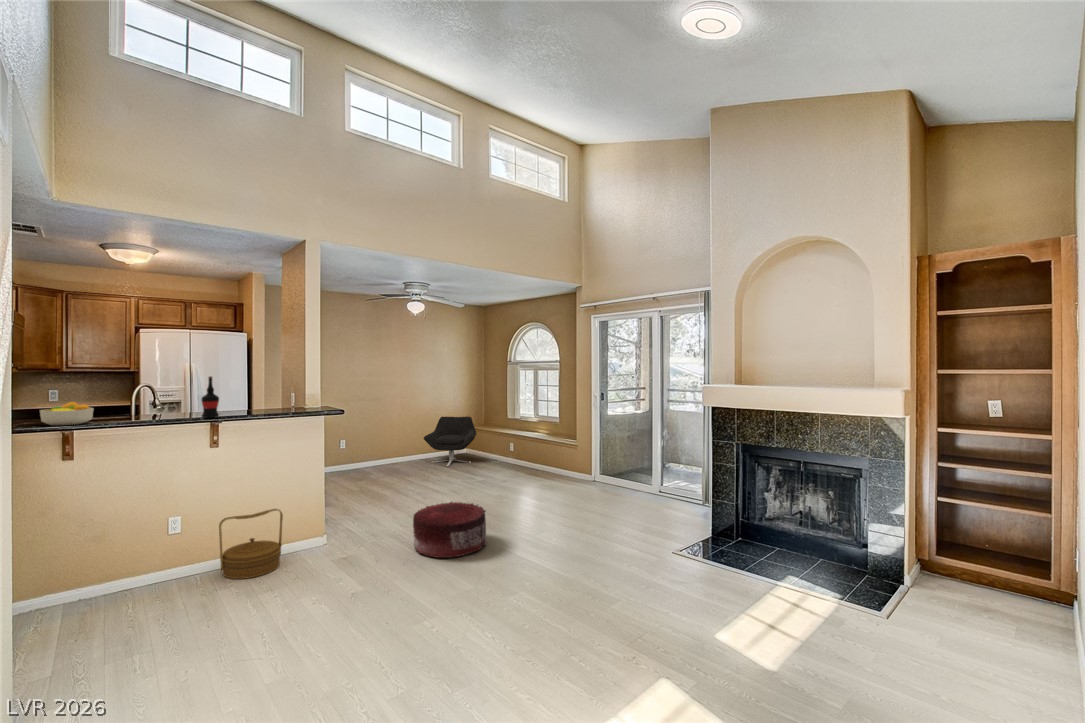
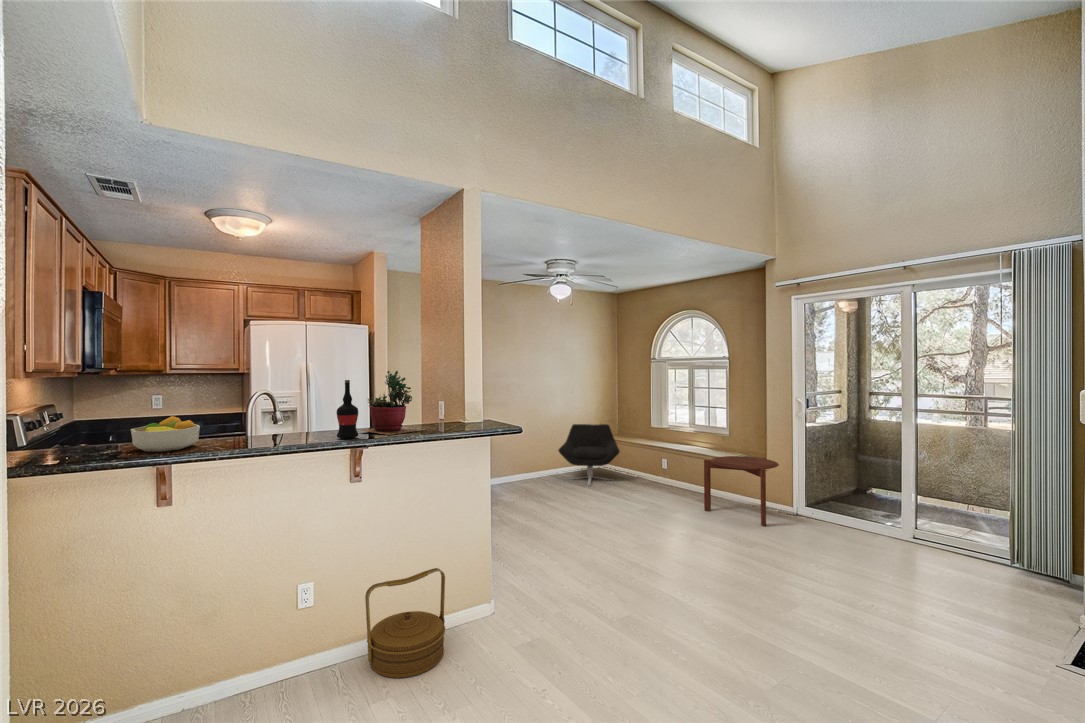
succulent plant: none [221,370,277,416] -> present [361,371,424,435]
side table: none [527,439,580,489] -> present [704,456,779,526]
pouf: present [413,502,487,558] -> none [619,555,728,653]

